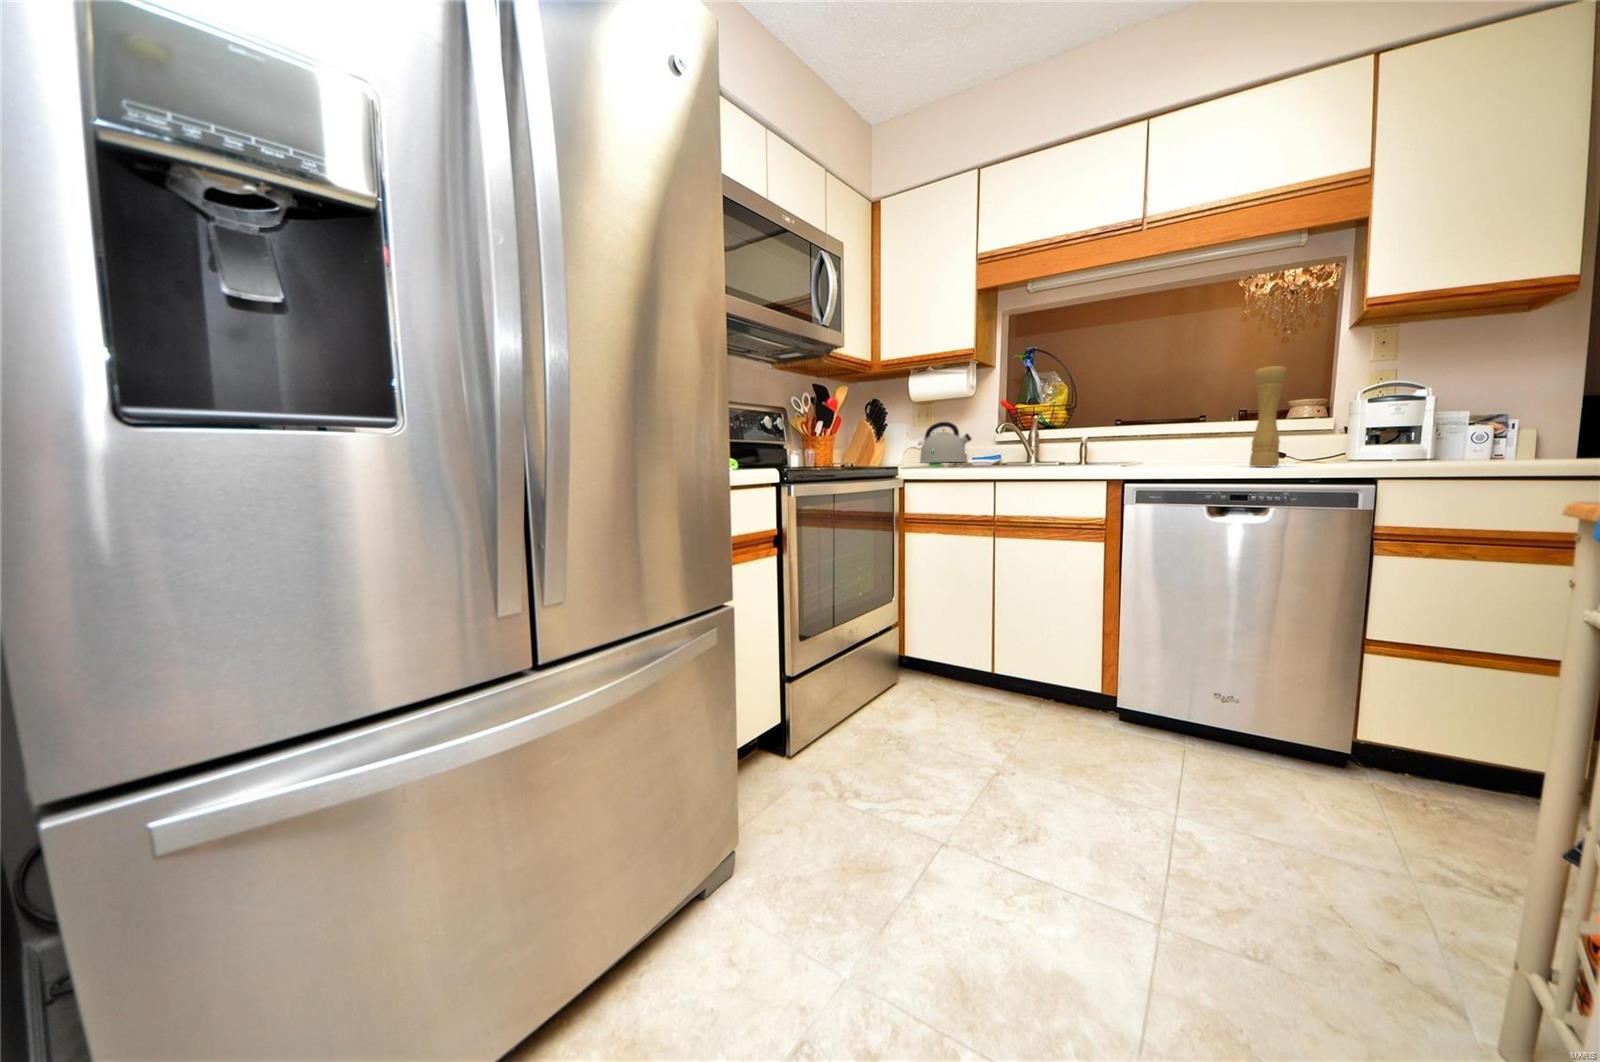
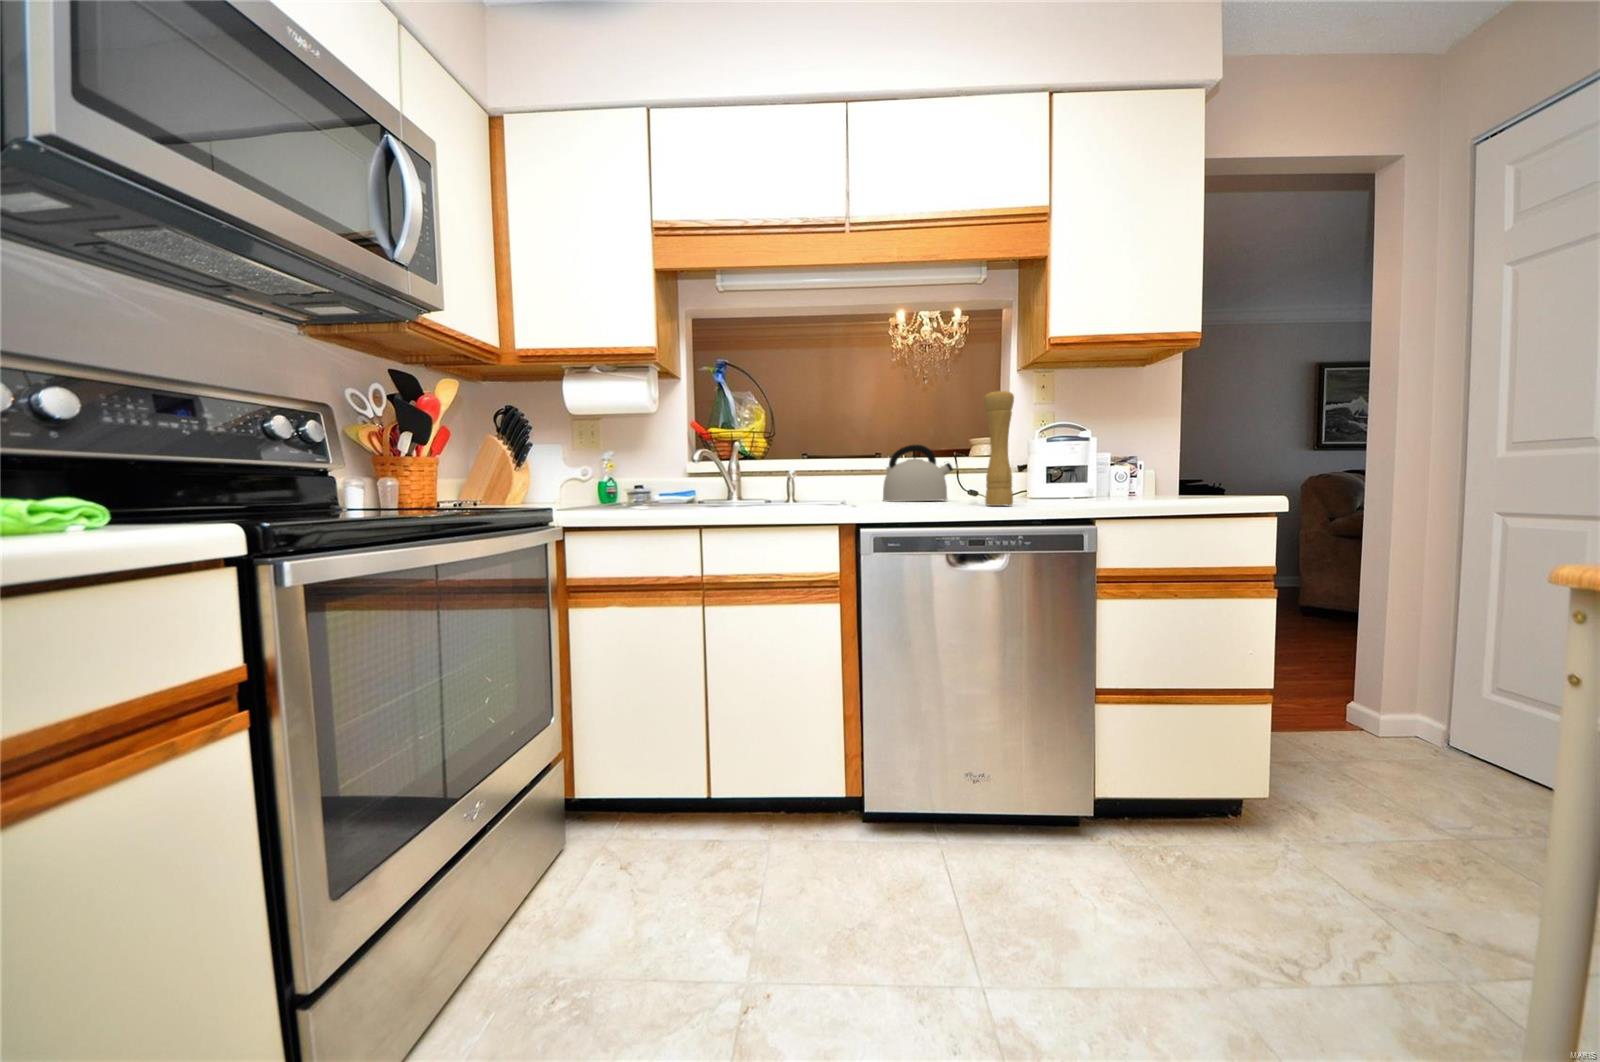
kettle: present [920,422,971,463] -> present [883,445,953,502]

